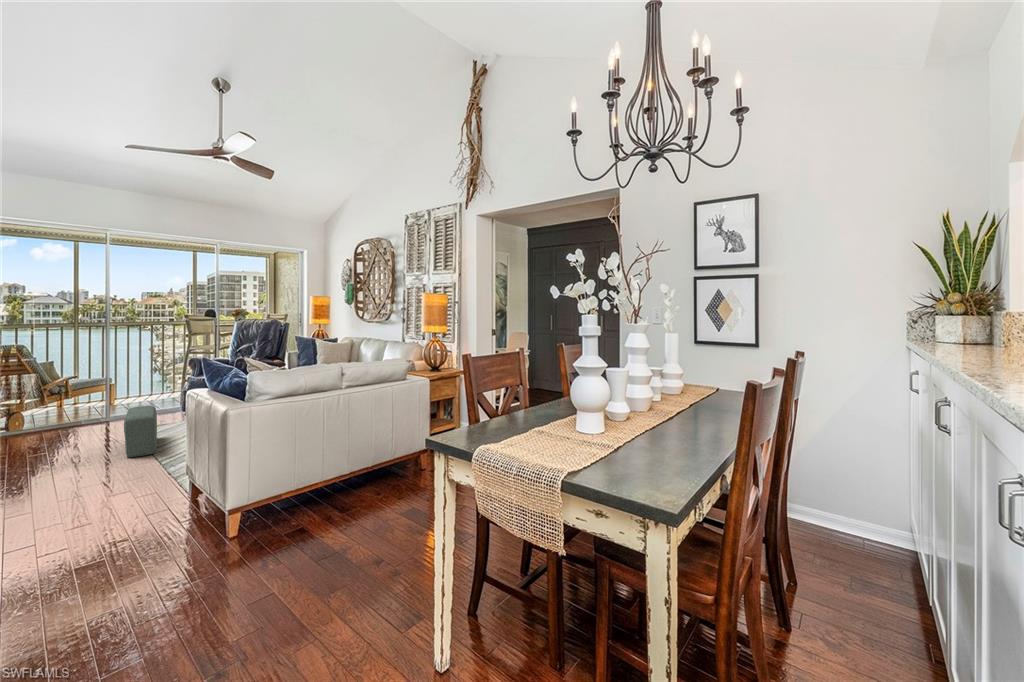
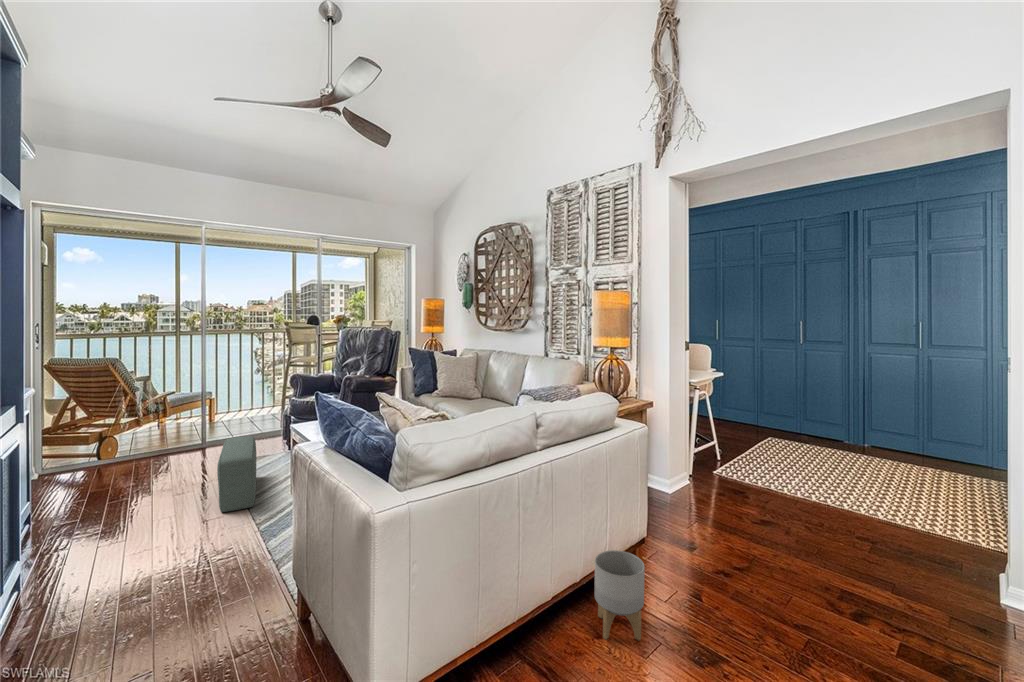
planter: none [377,449,406,496] -> present [595,550,645,640]

